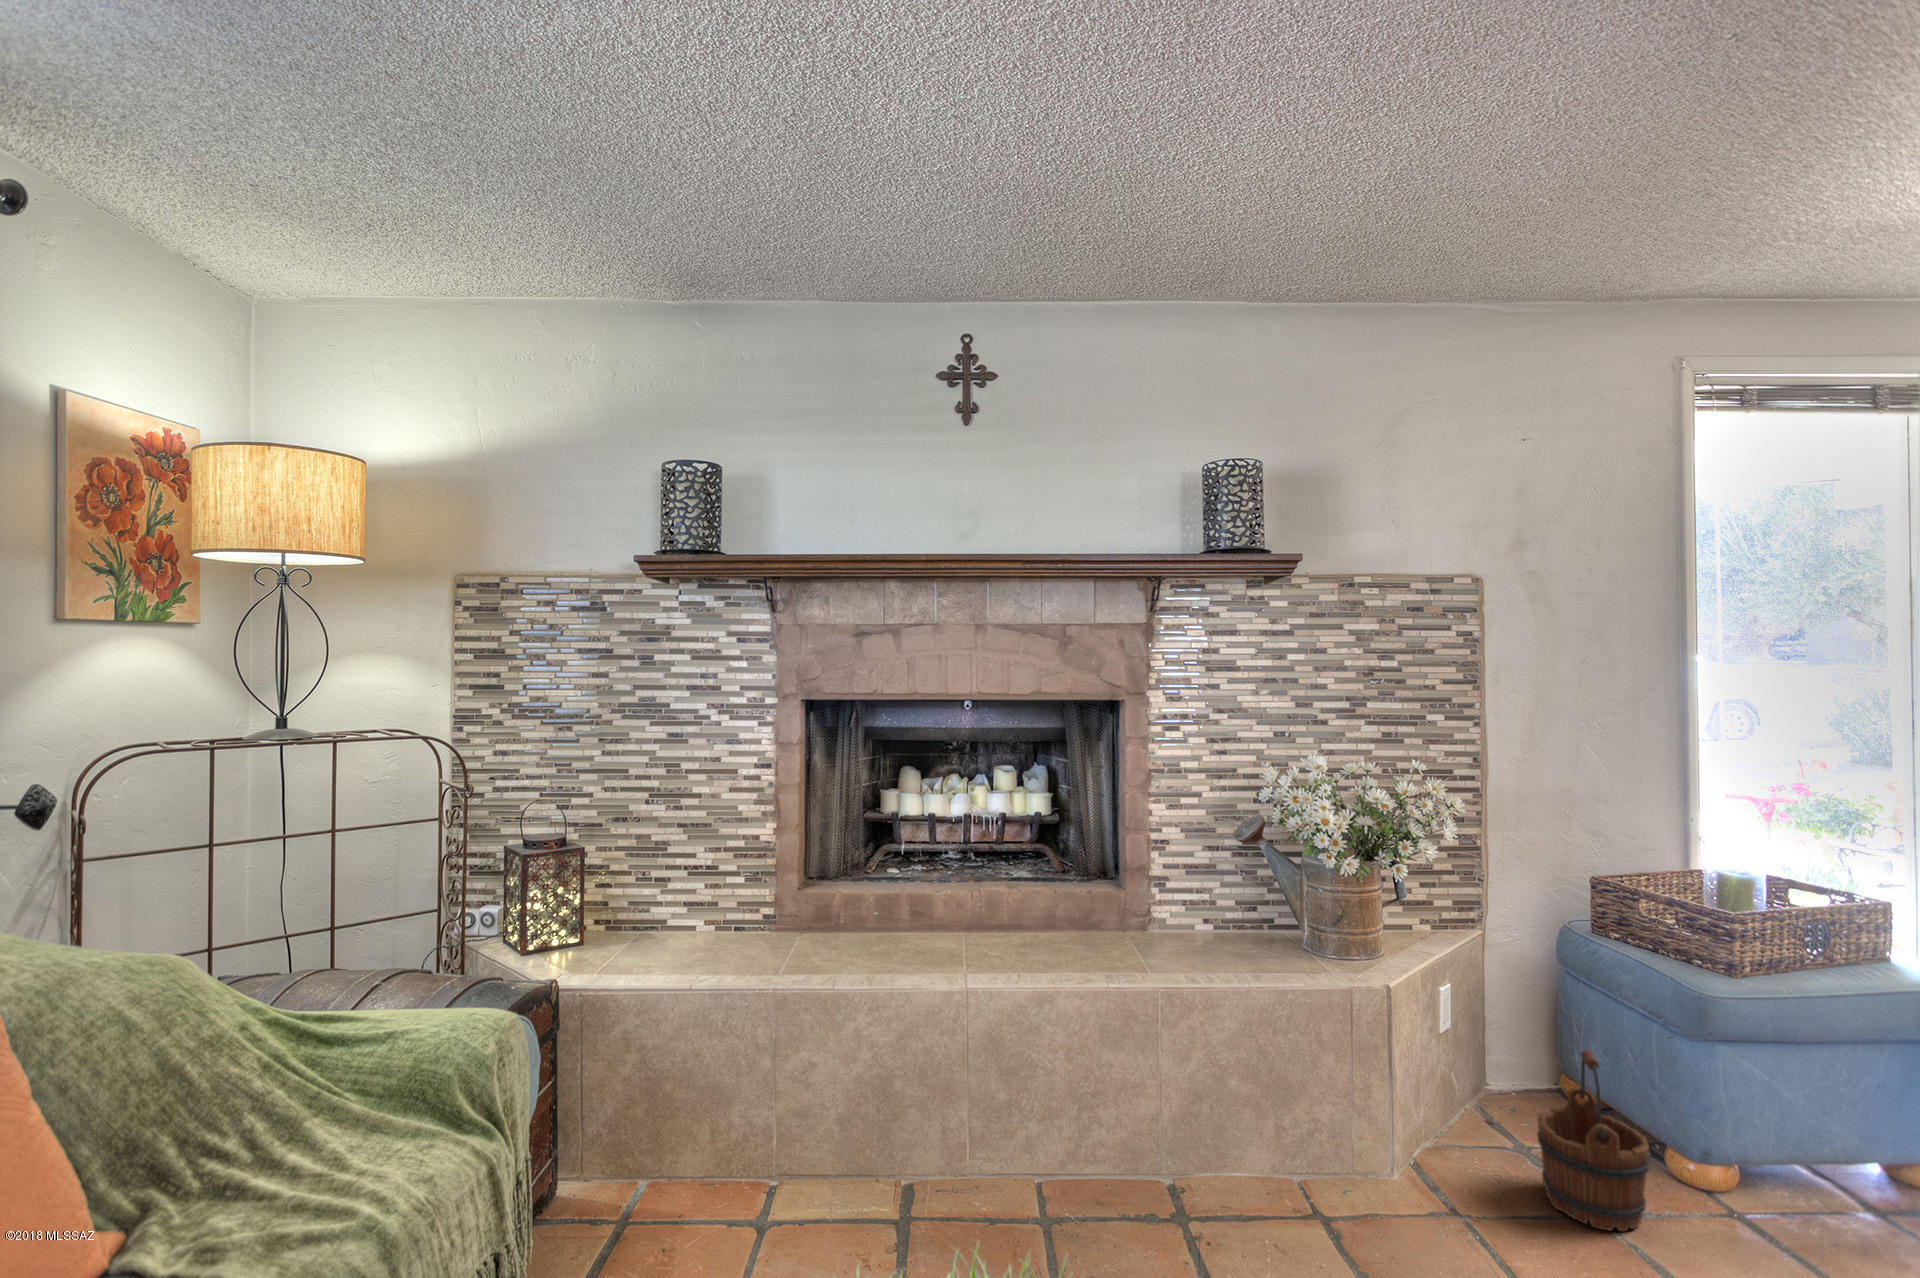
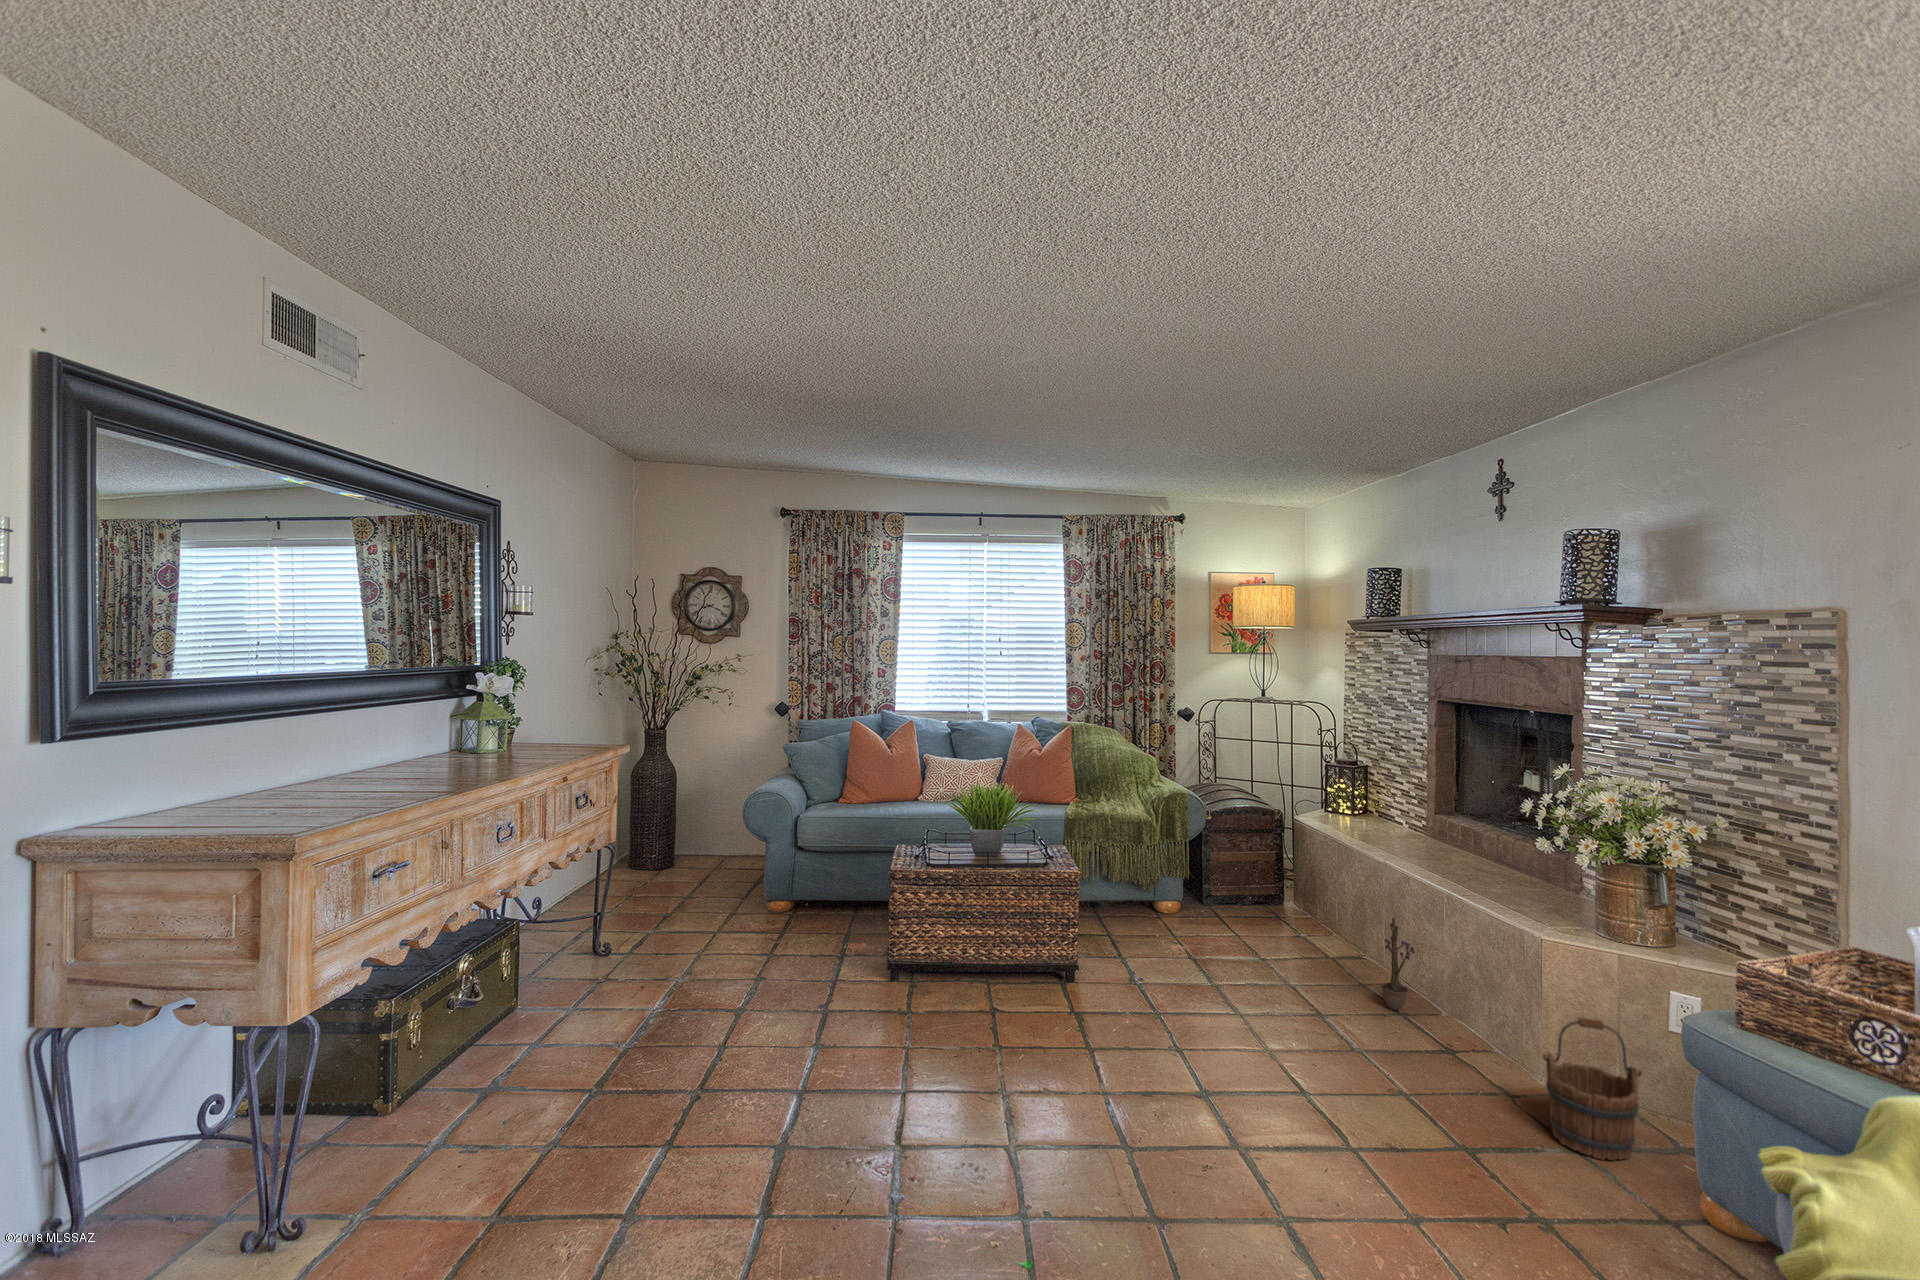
decorative plant: none [1137,1075,1259,1241] -> present [1381,918,1415,1010]

